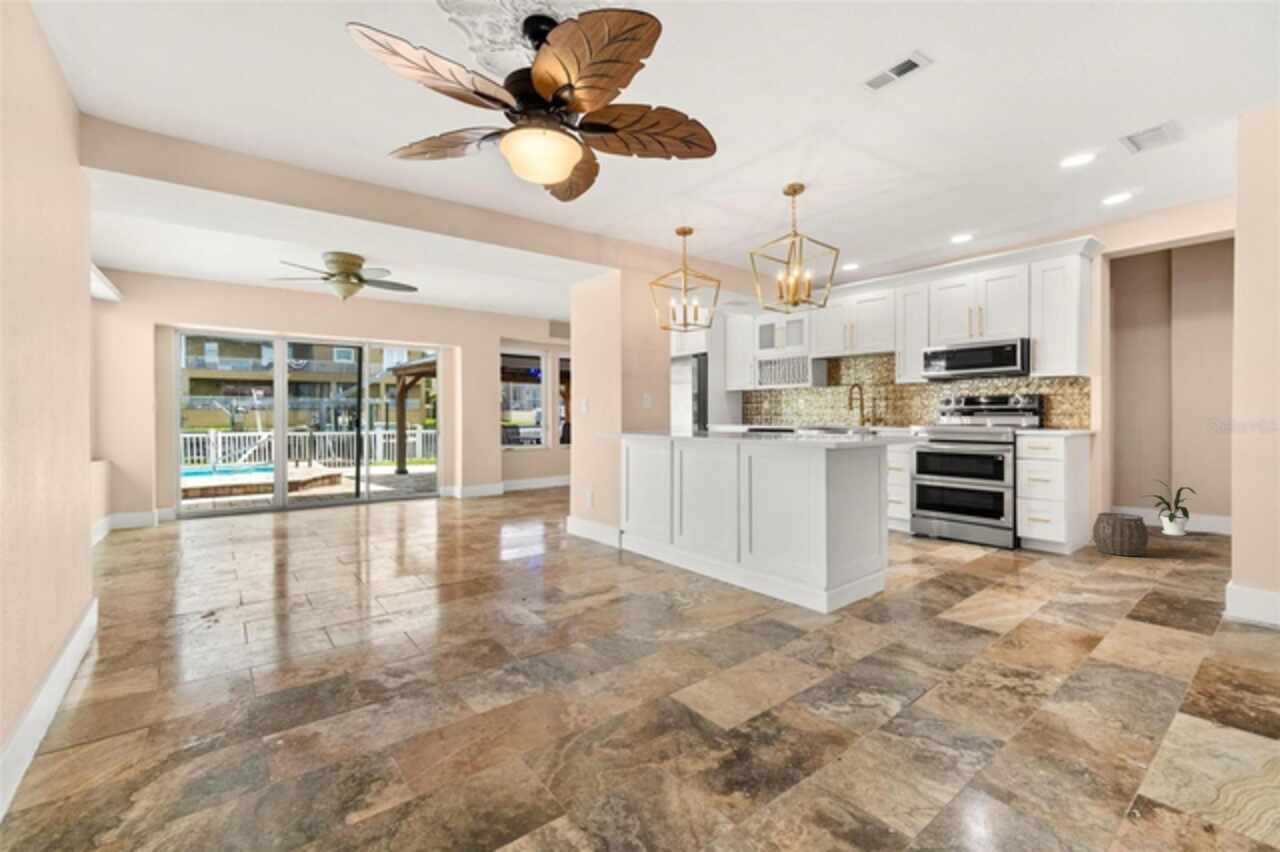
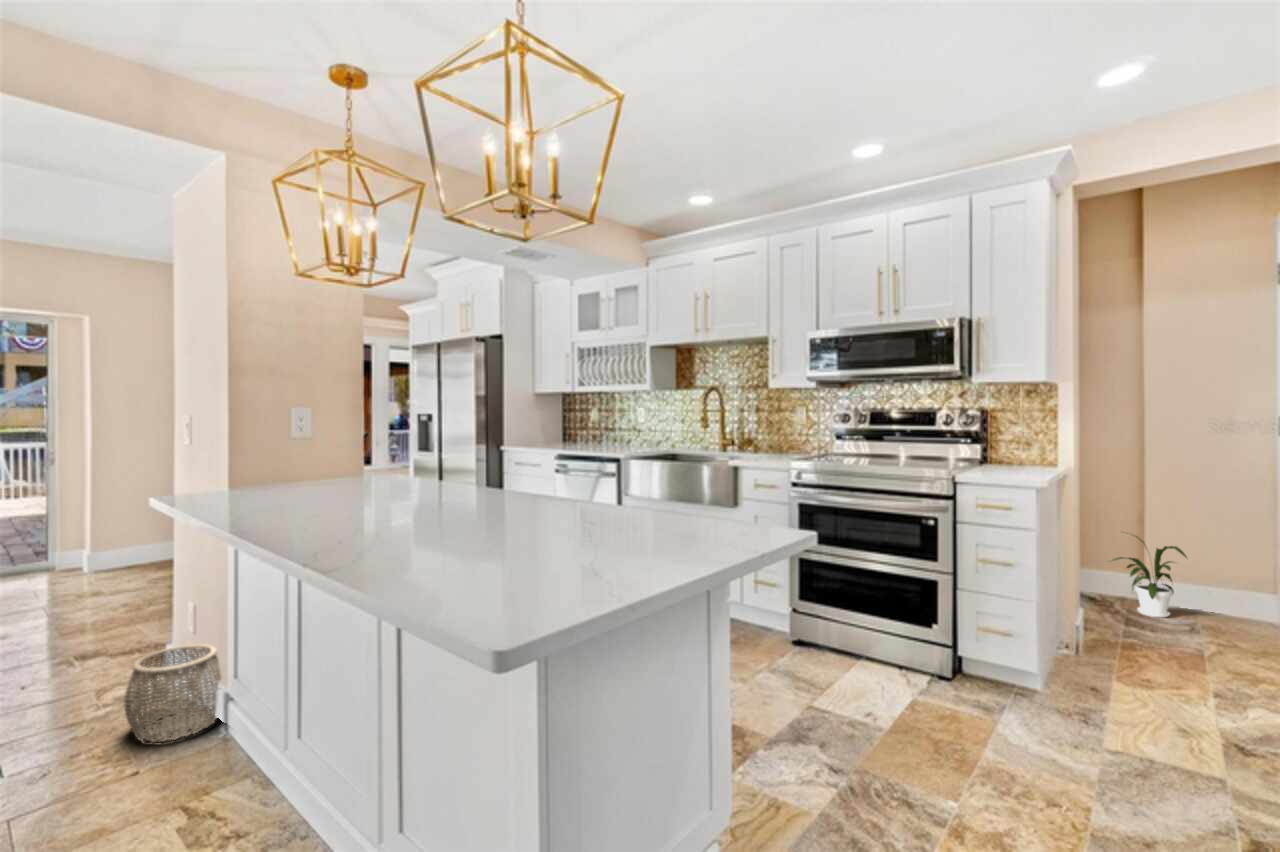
woven basket: present [1093,512,1148,556] -> present [124,644,221,742]

